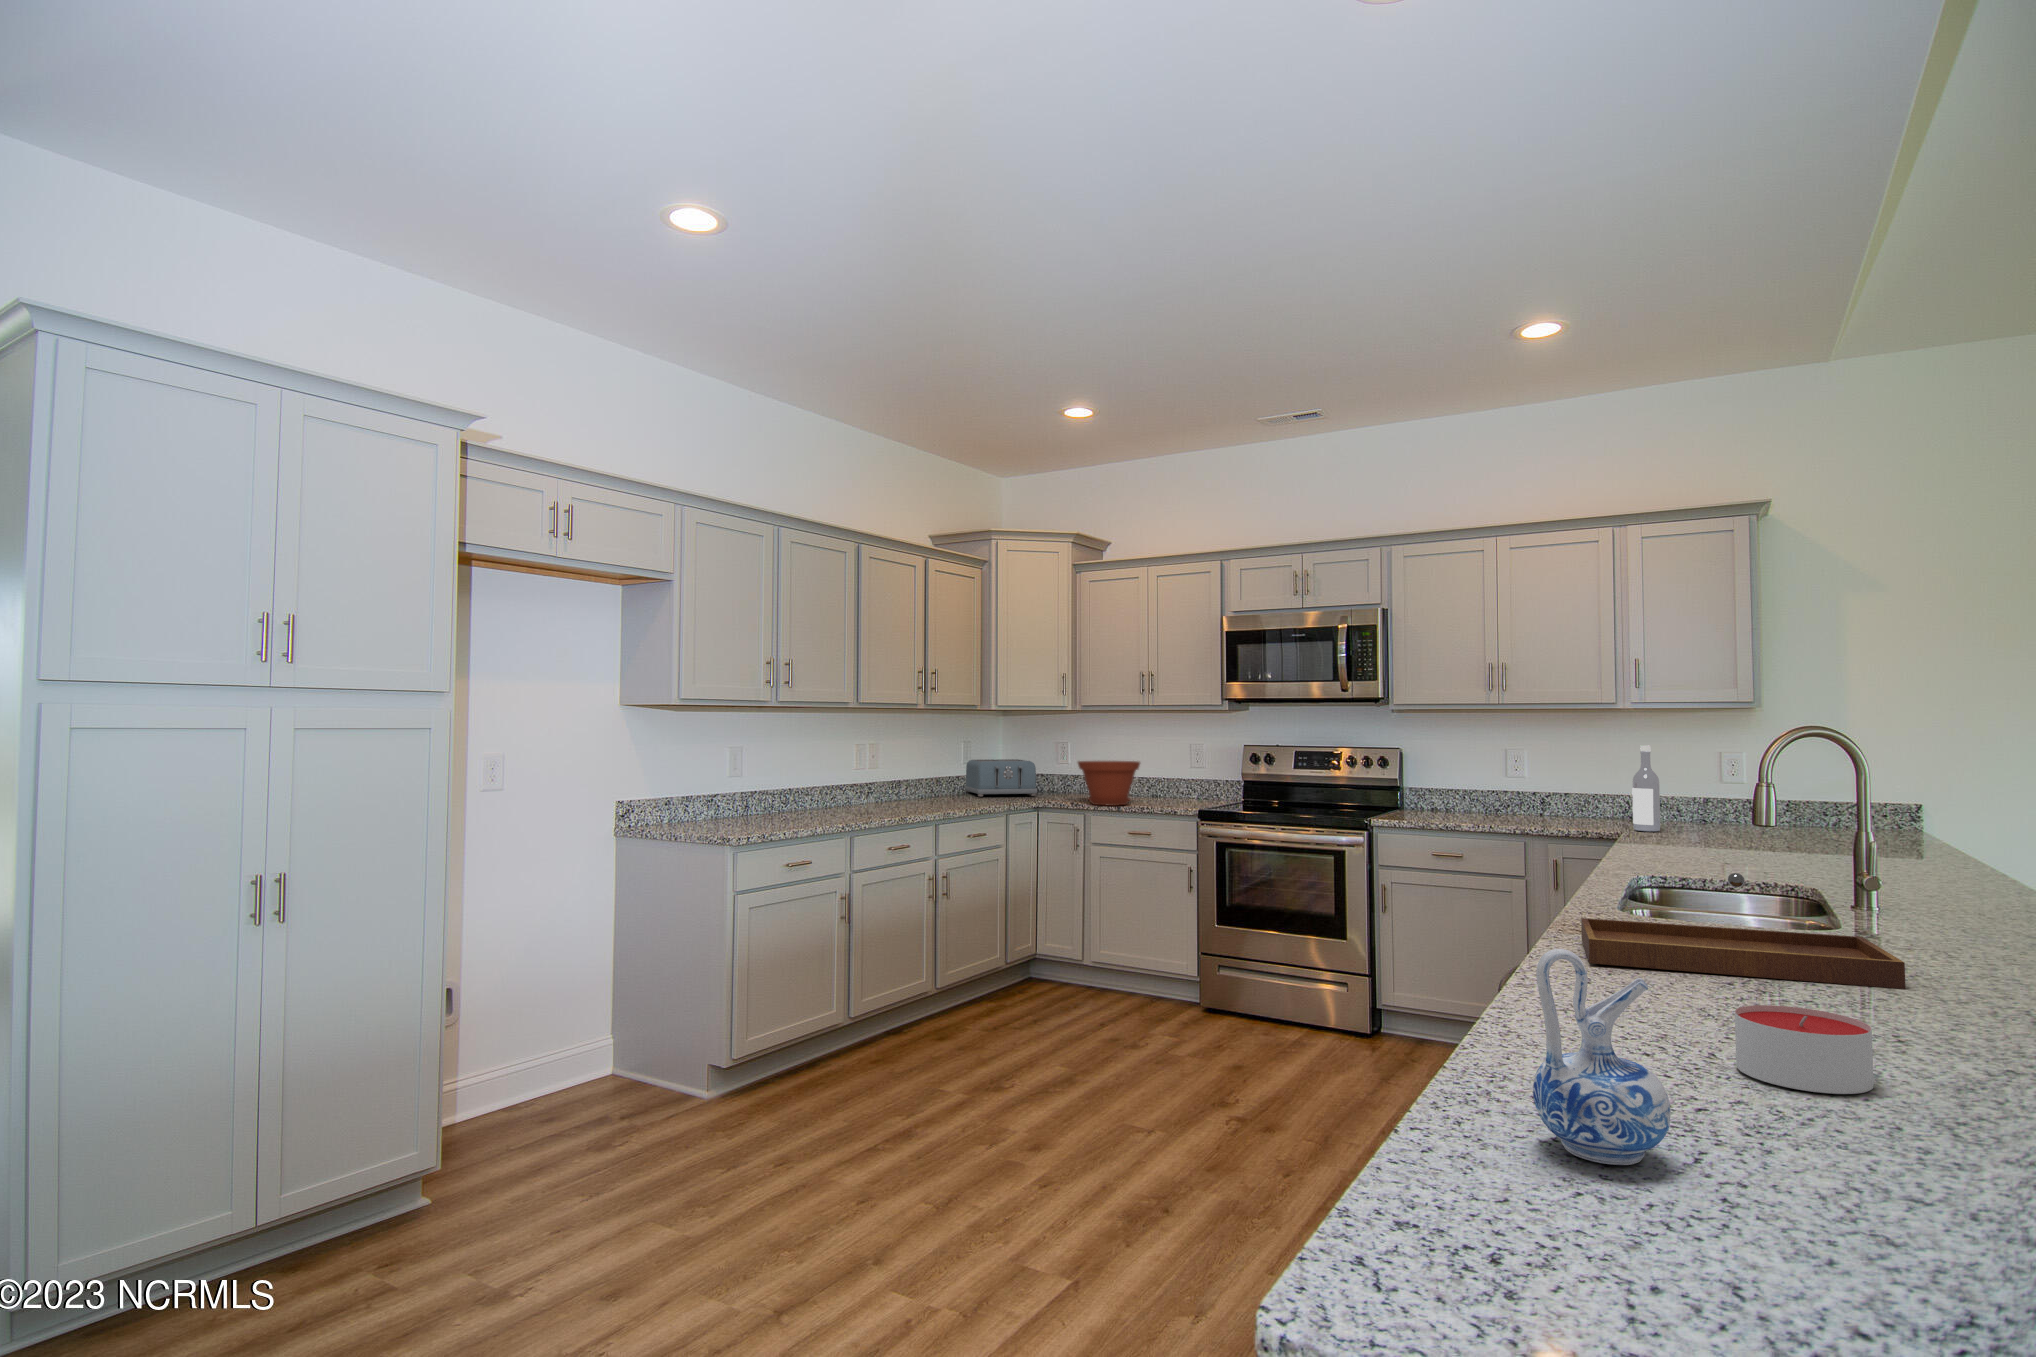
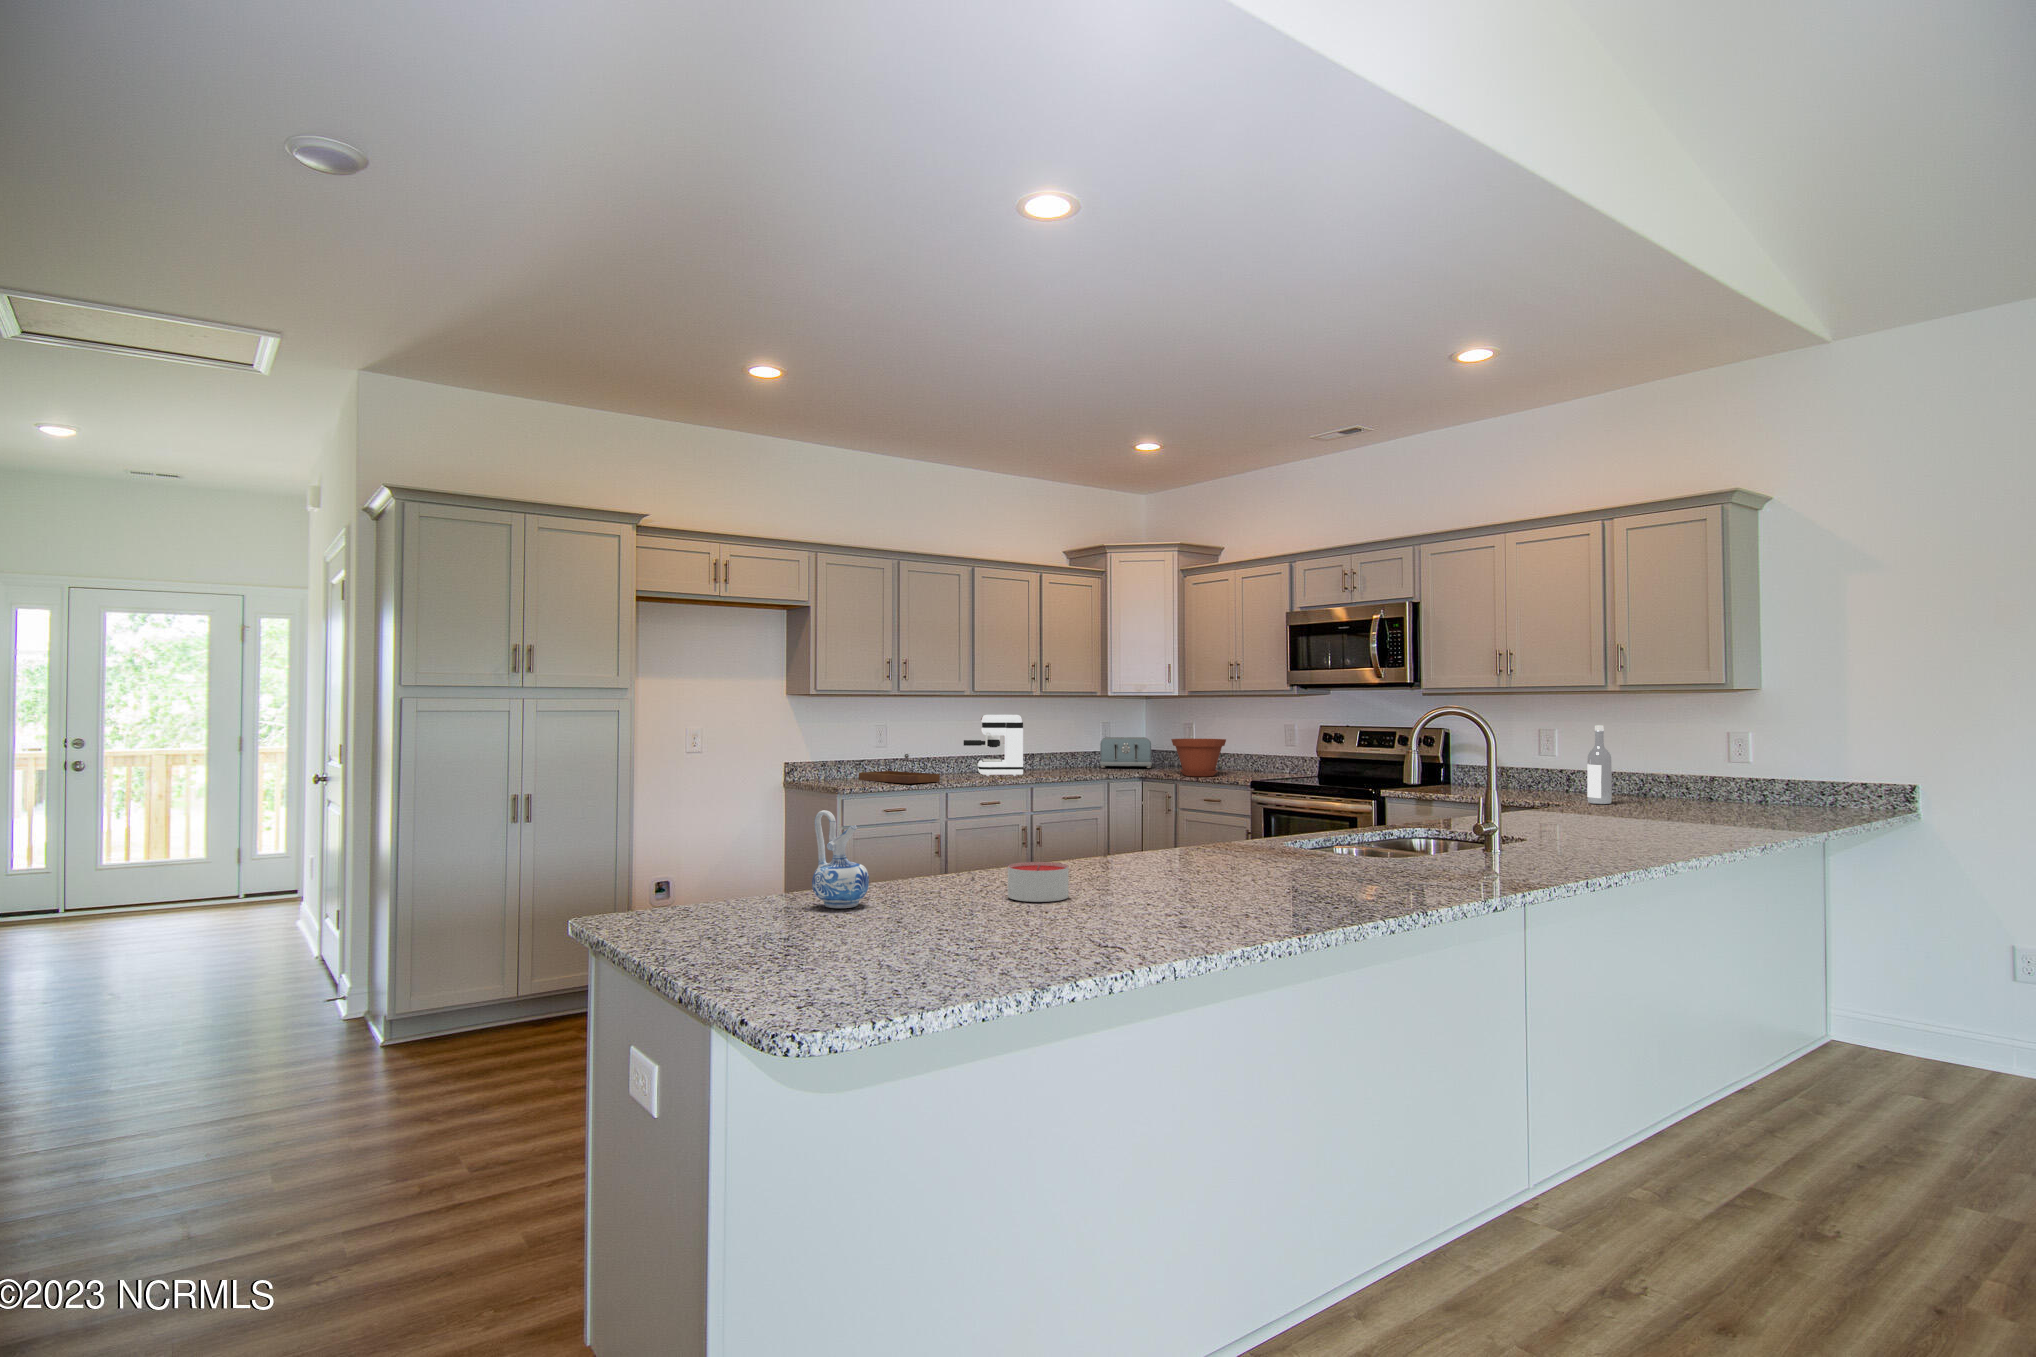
coffee maker: none [835,733,919,812] -> present [964,715,1023,776]
tray: present [1581,873,1905,989] -> present [859,754,940,784]

